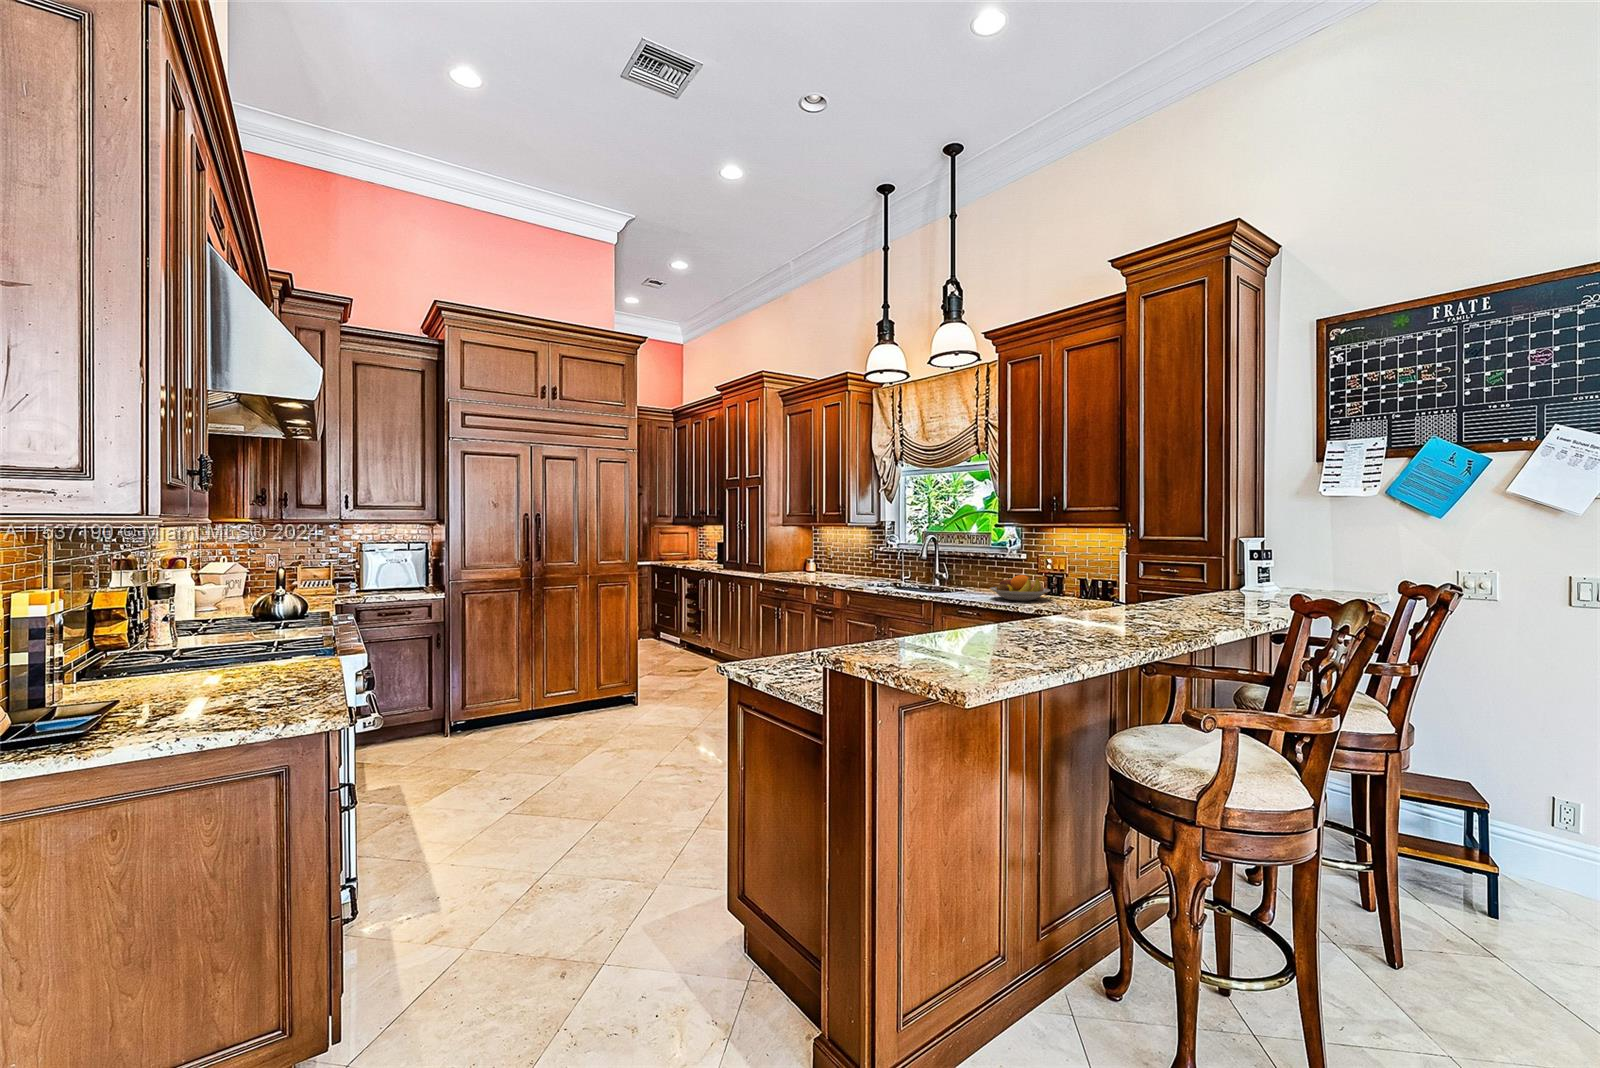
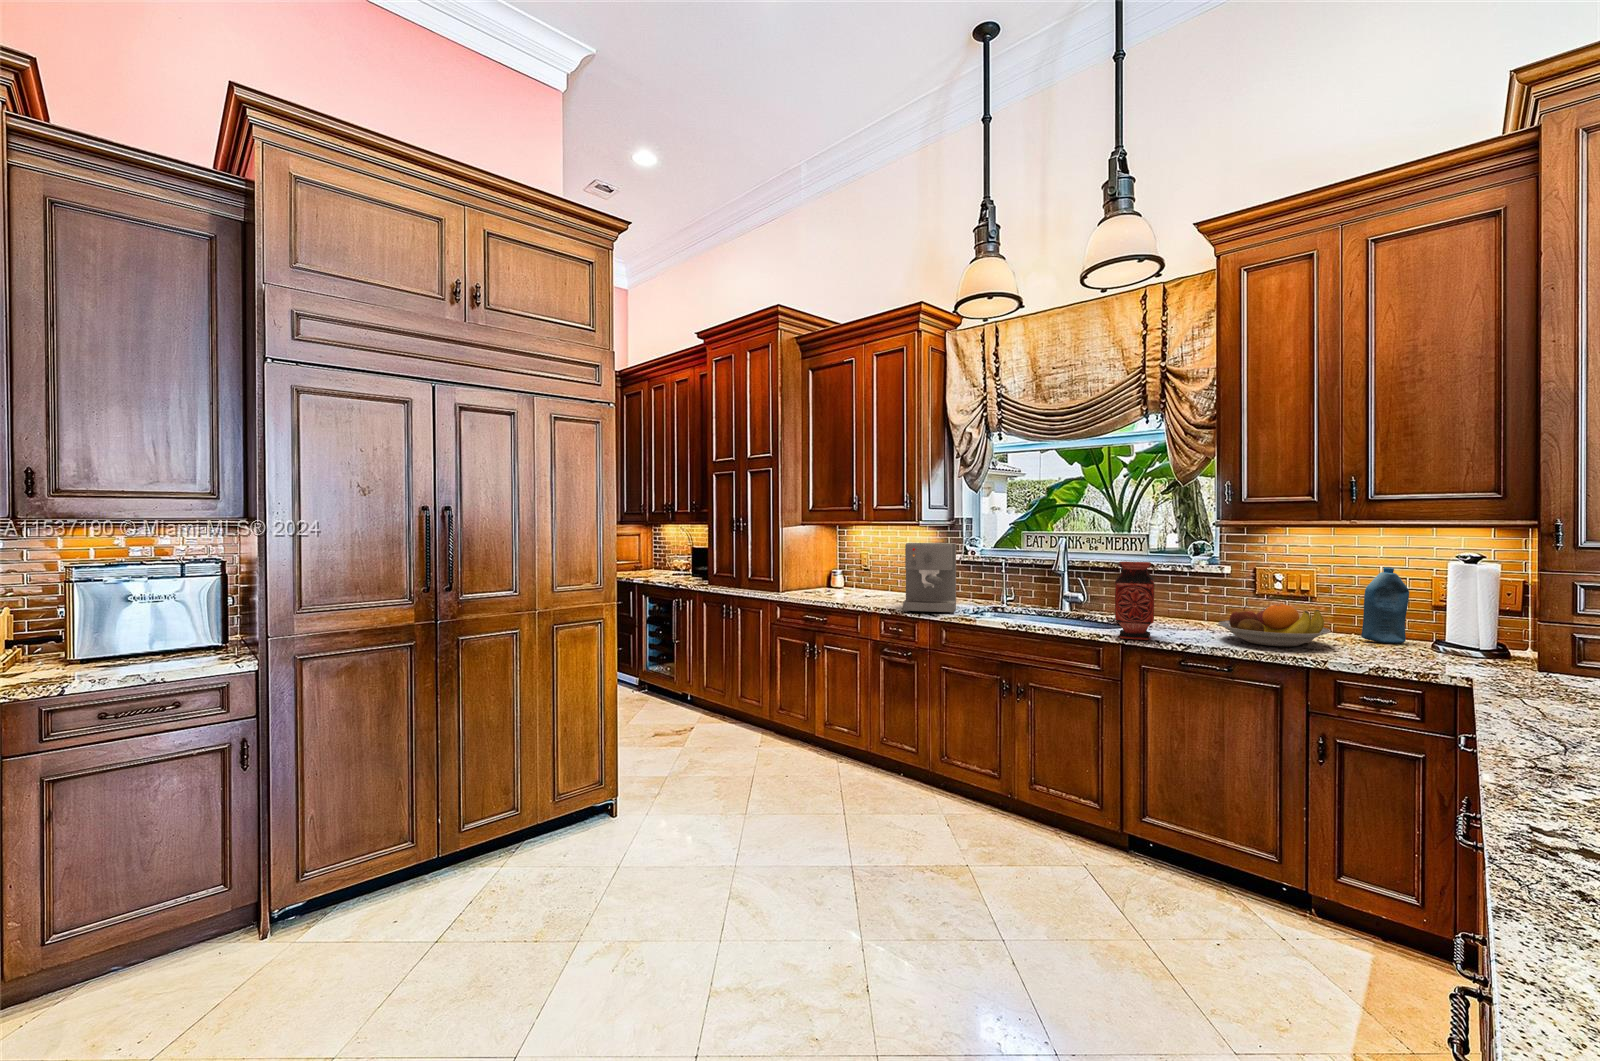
coffee maker: none [828,537,870,584] -> present [903,543,956,613]
vase: none [929,549,957,597] -> present [1115,562,1154,640]
bottle: none [1077,553,1104,601] -> present [1361,567,1409,644]

